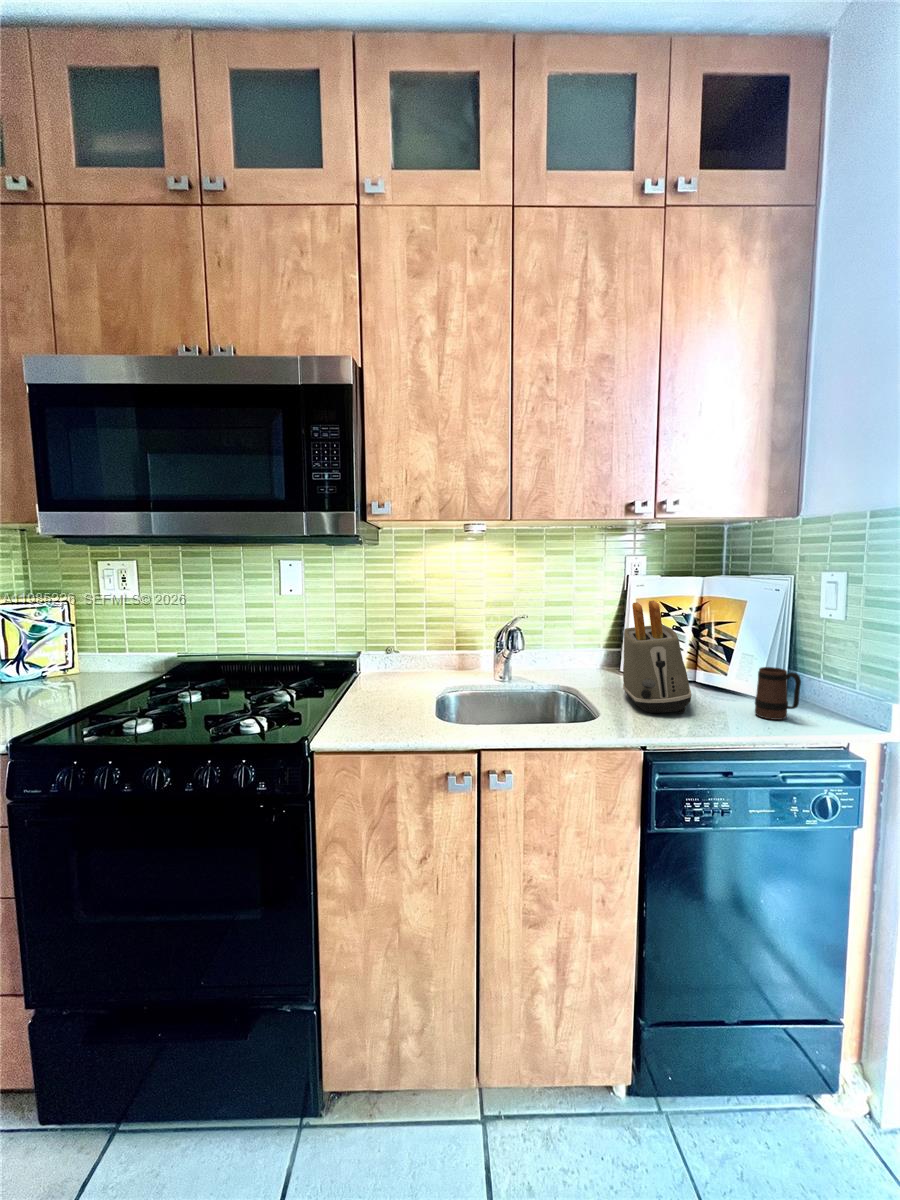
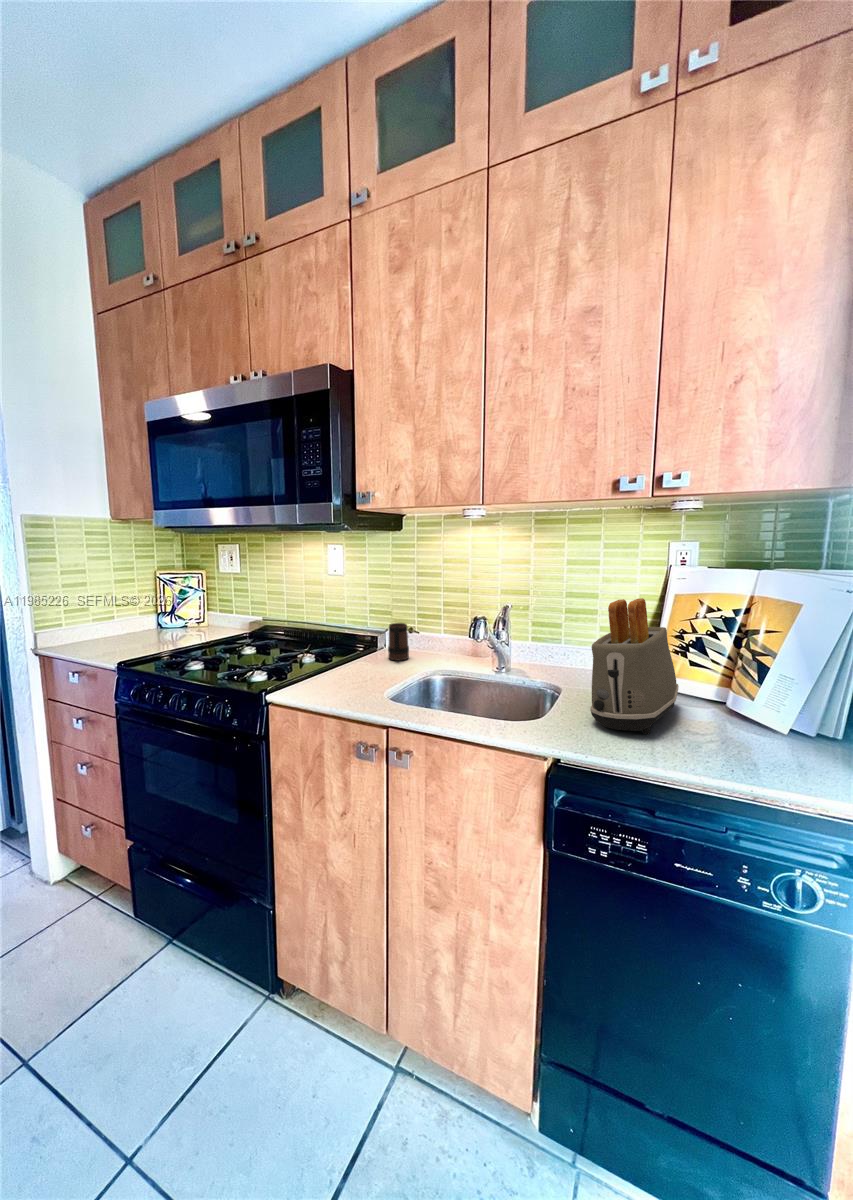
mug: present [755,667,801,720] -> present [388,623,409,661]

